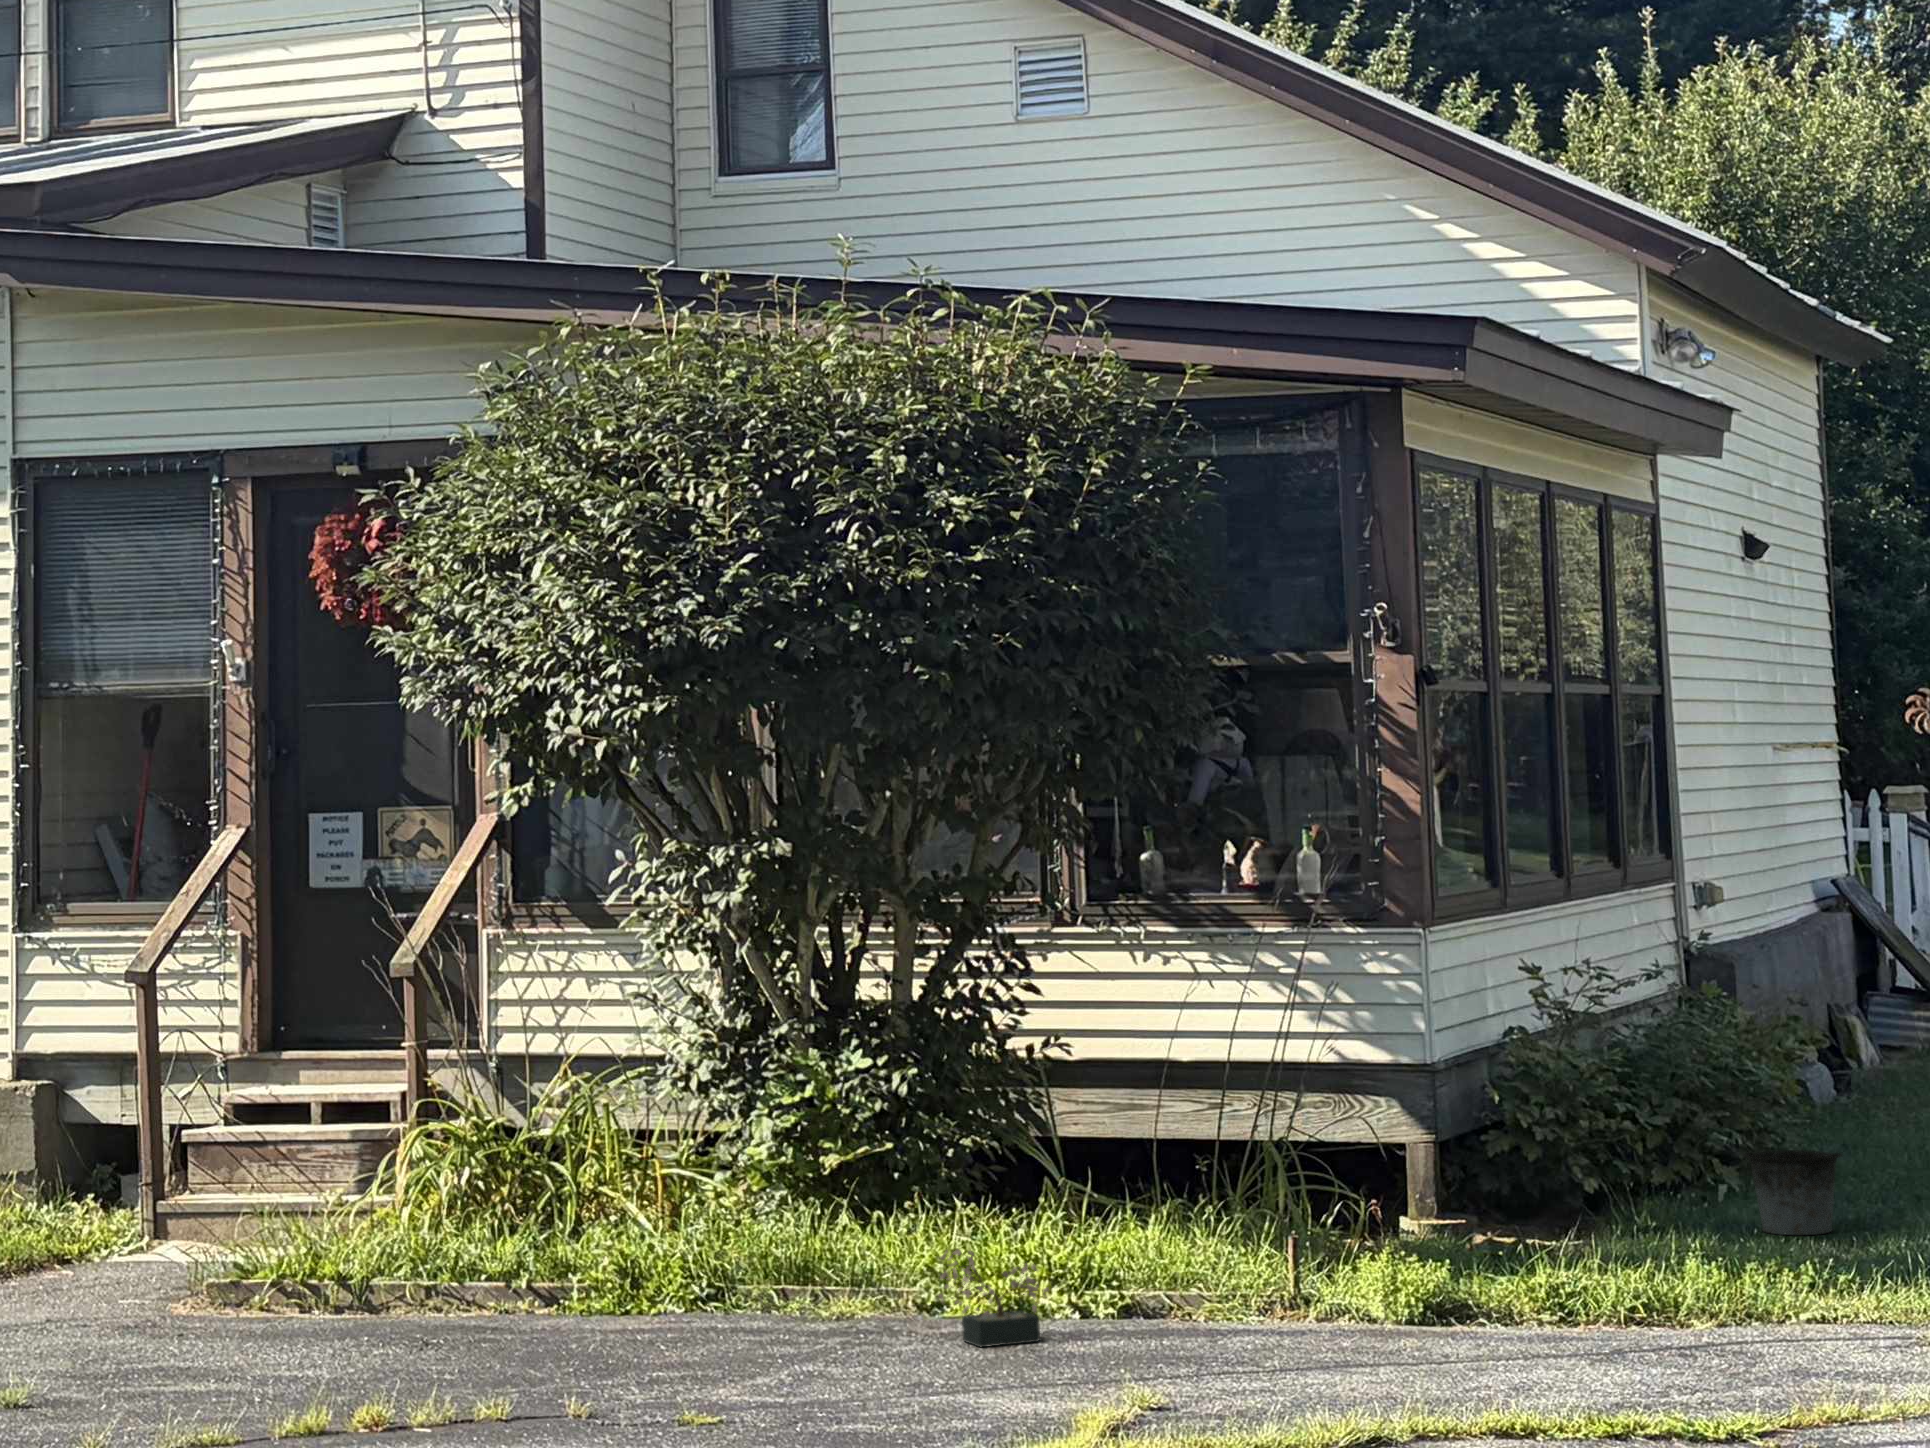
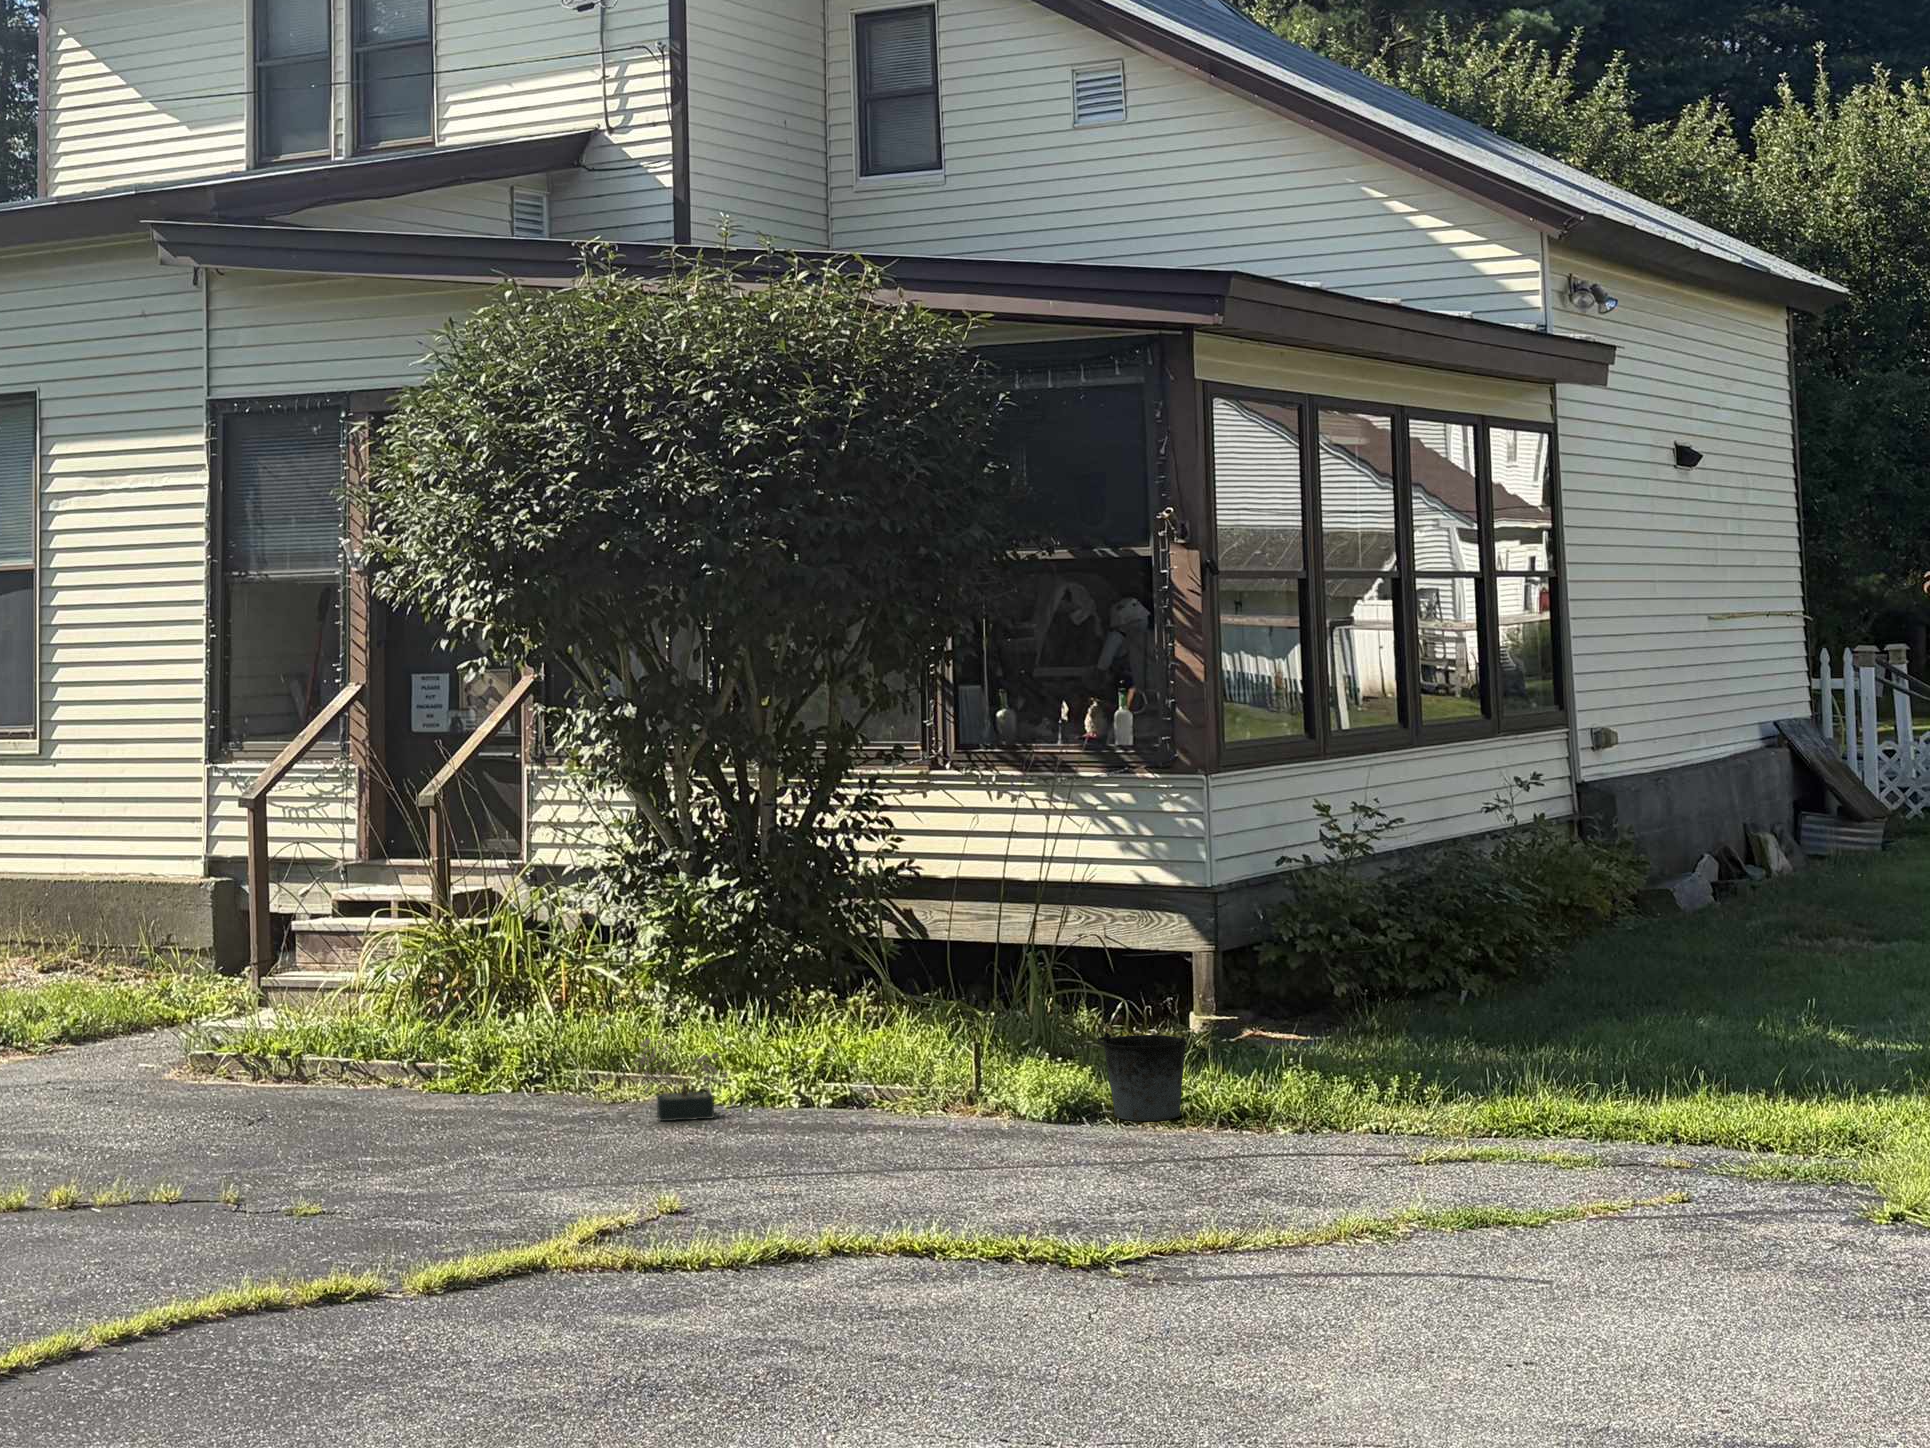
bucket: present [1743,1150,1842,1235] -> present [1097,1033,1187,1121]

